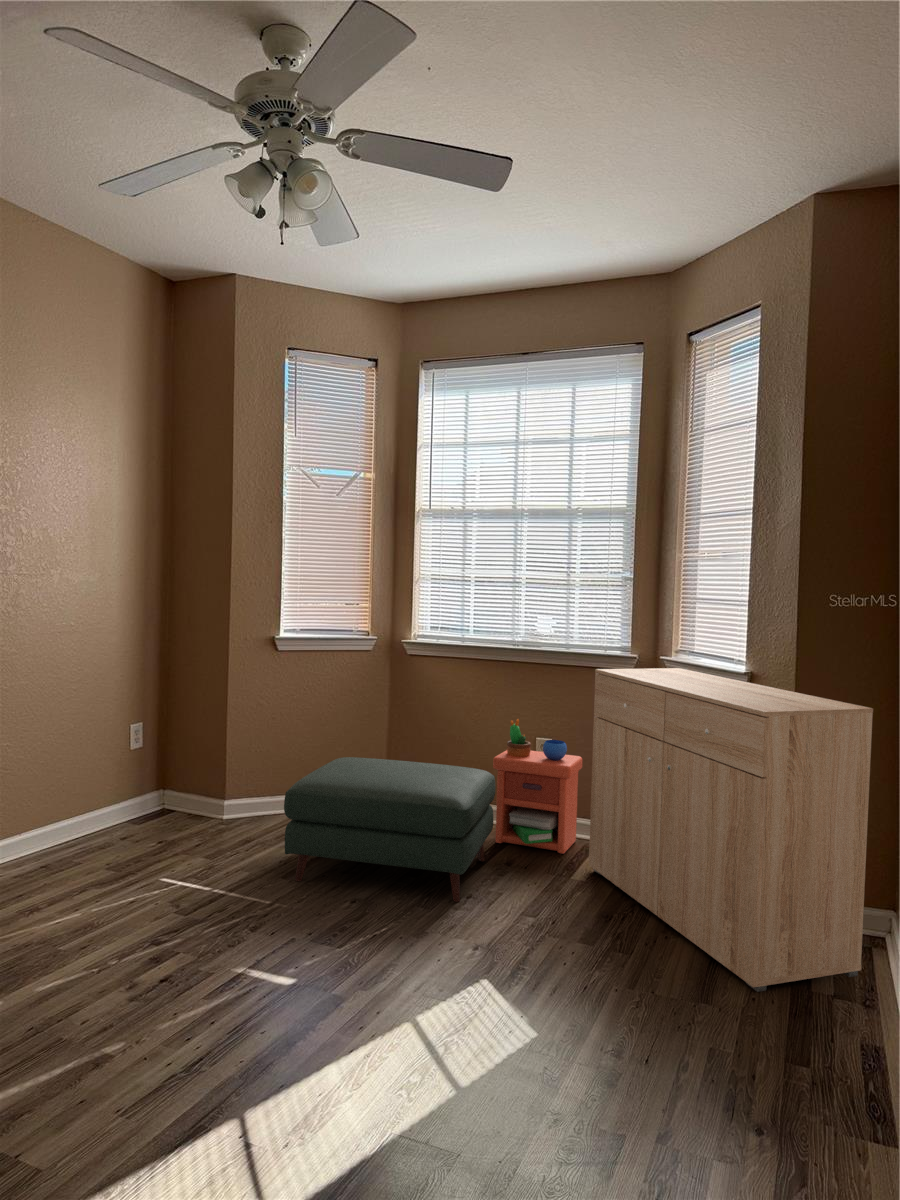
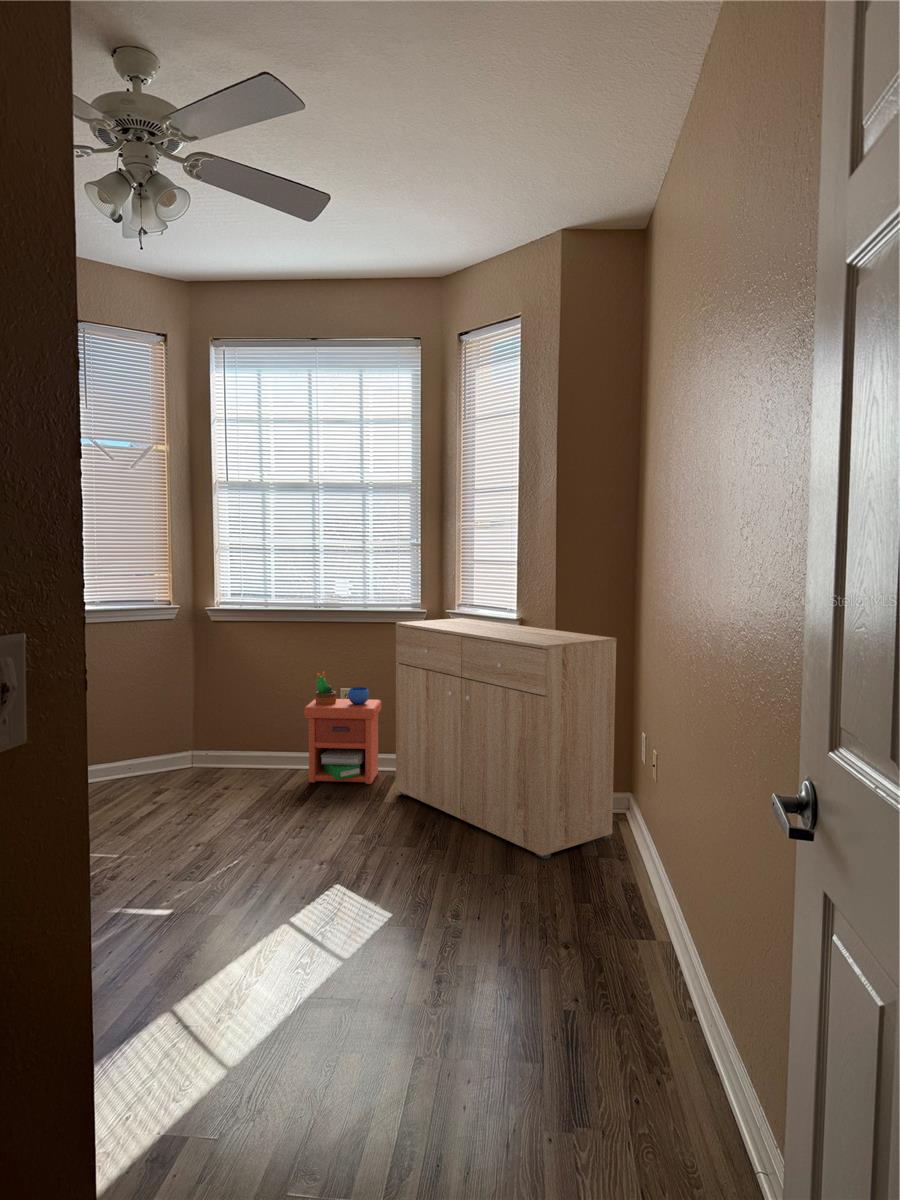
ottoman: present [284,757,496,902] -> none [120,718,312,836]

